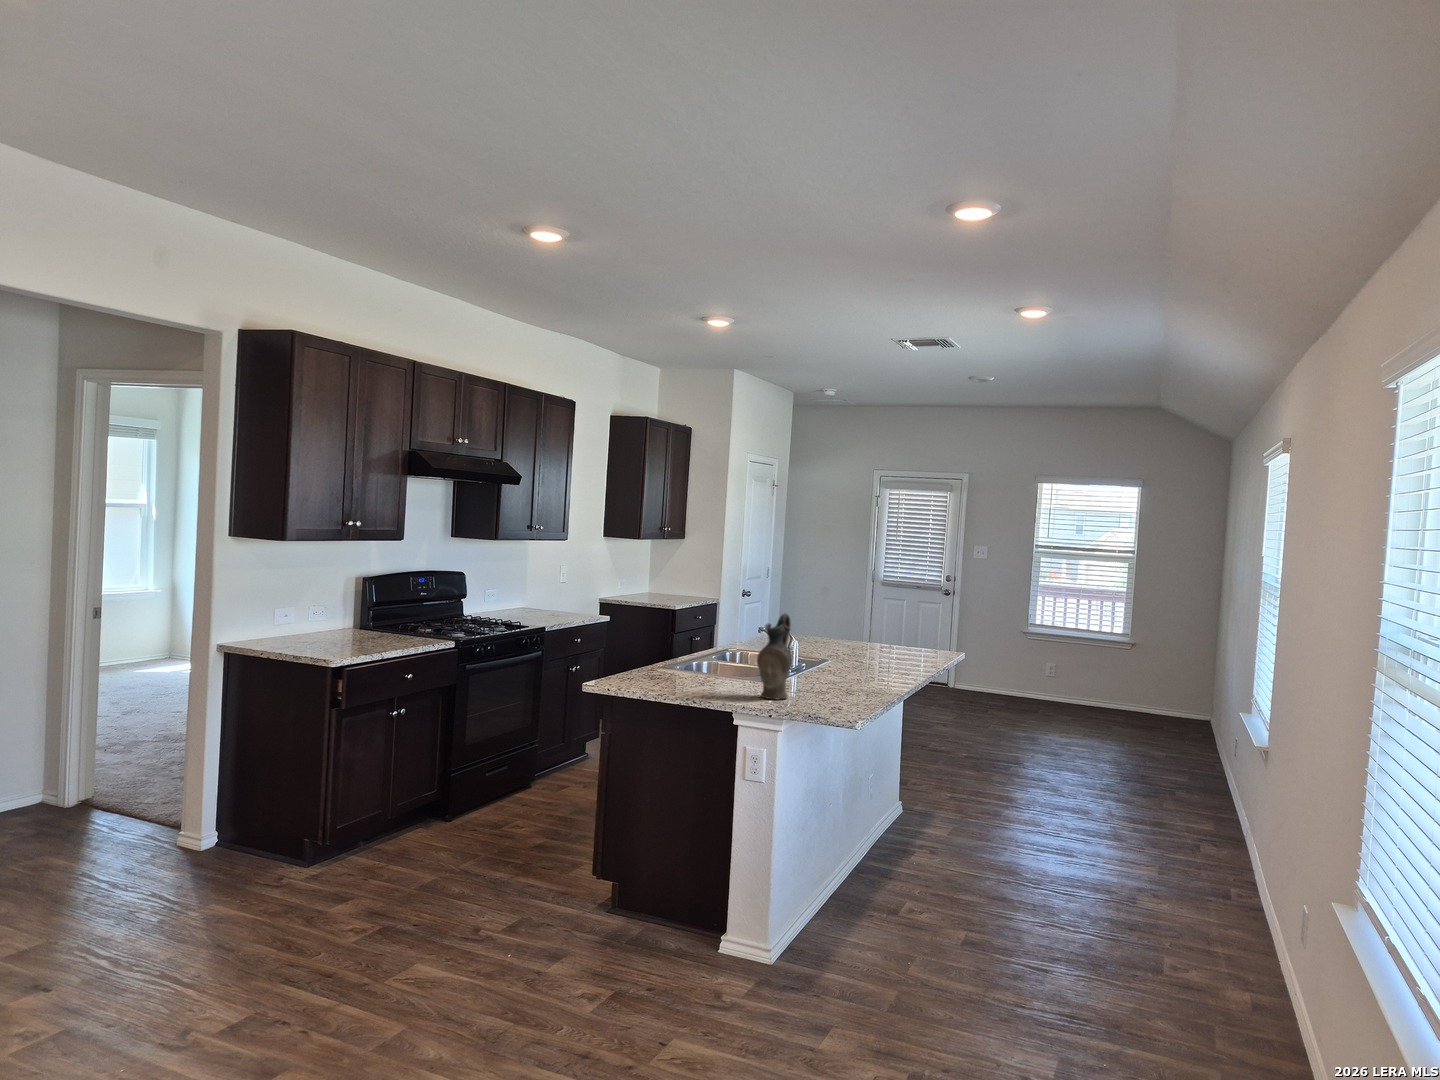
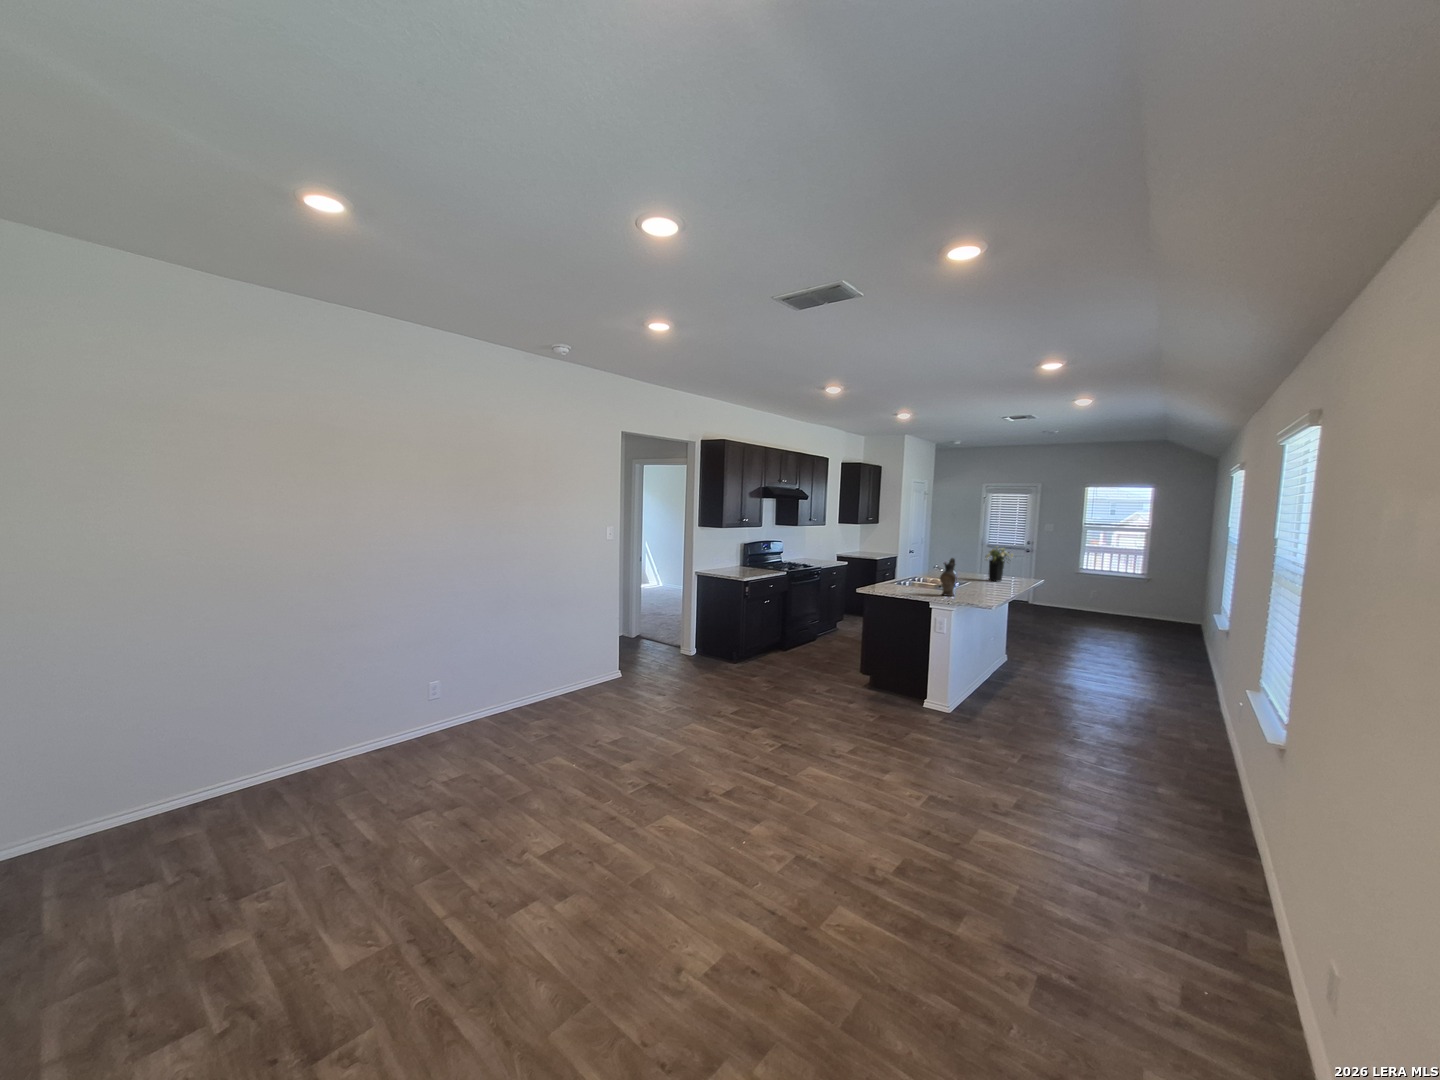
flower arrangement: none [858,586,919,660] -> present [986,546,1013,582]

